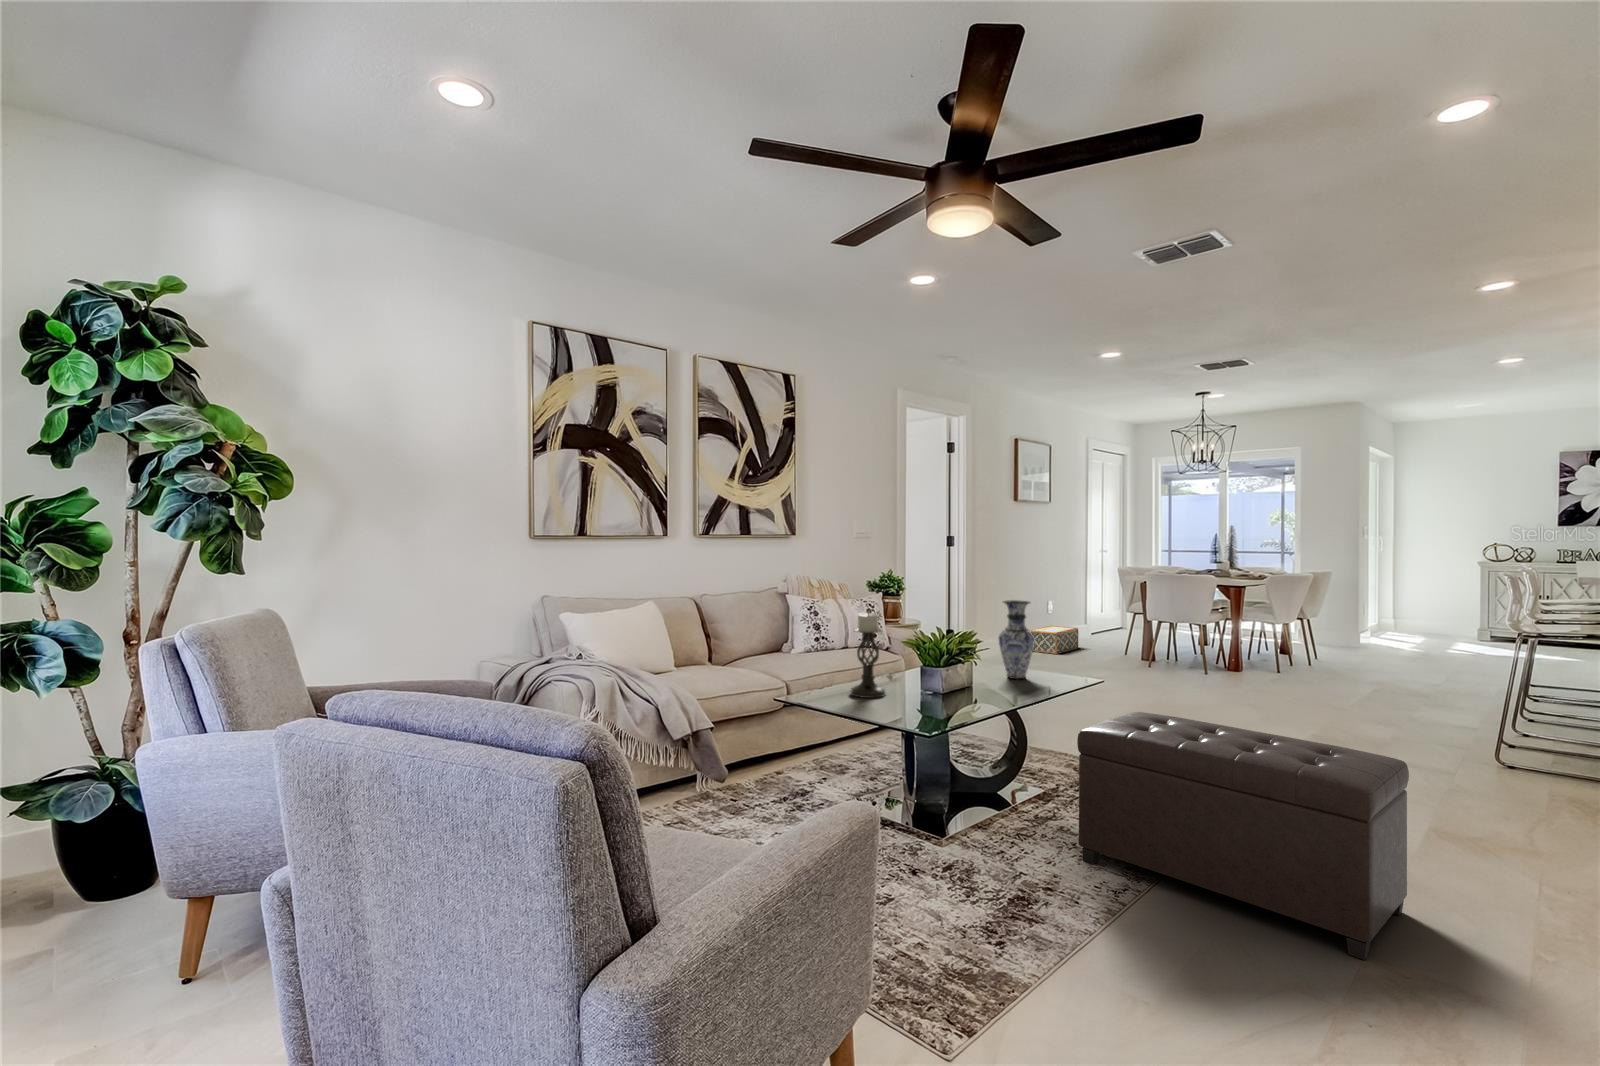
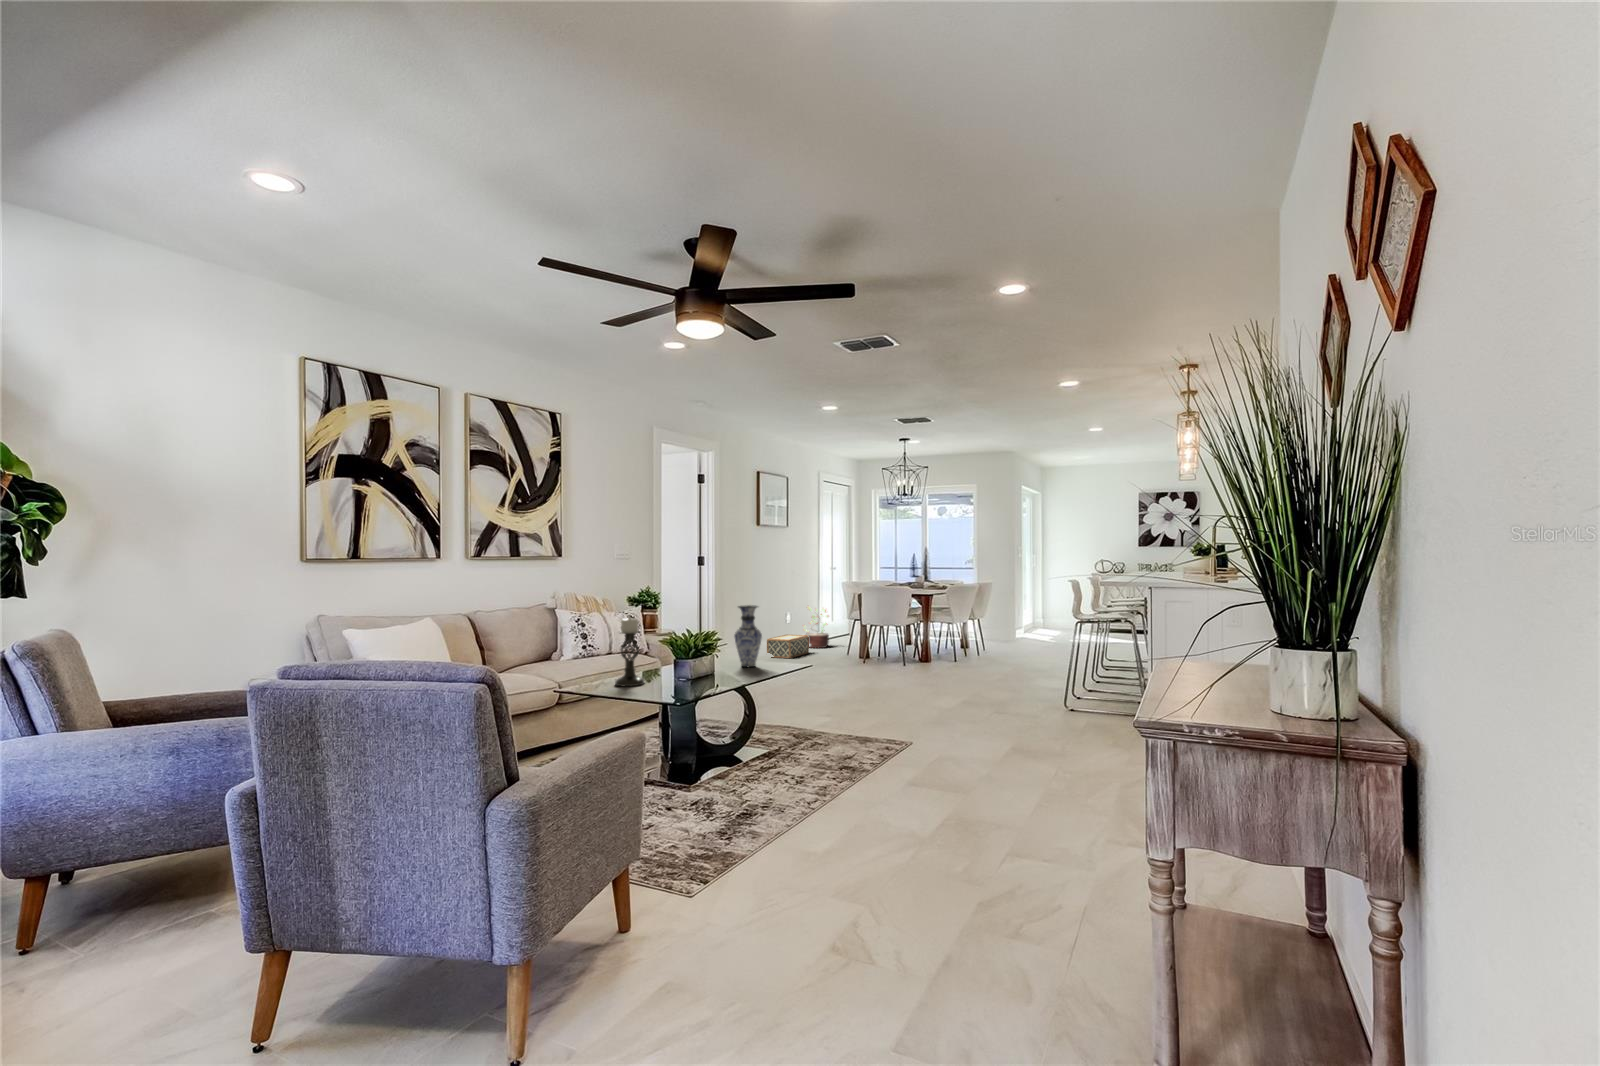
decorative plant: none [1070,593,1104,643] -> present [804,607,829,648]
ottoman: present [1077,712,1409,960] -> none [787,681,986,818]

